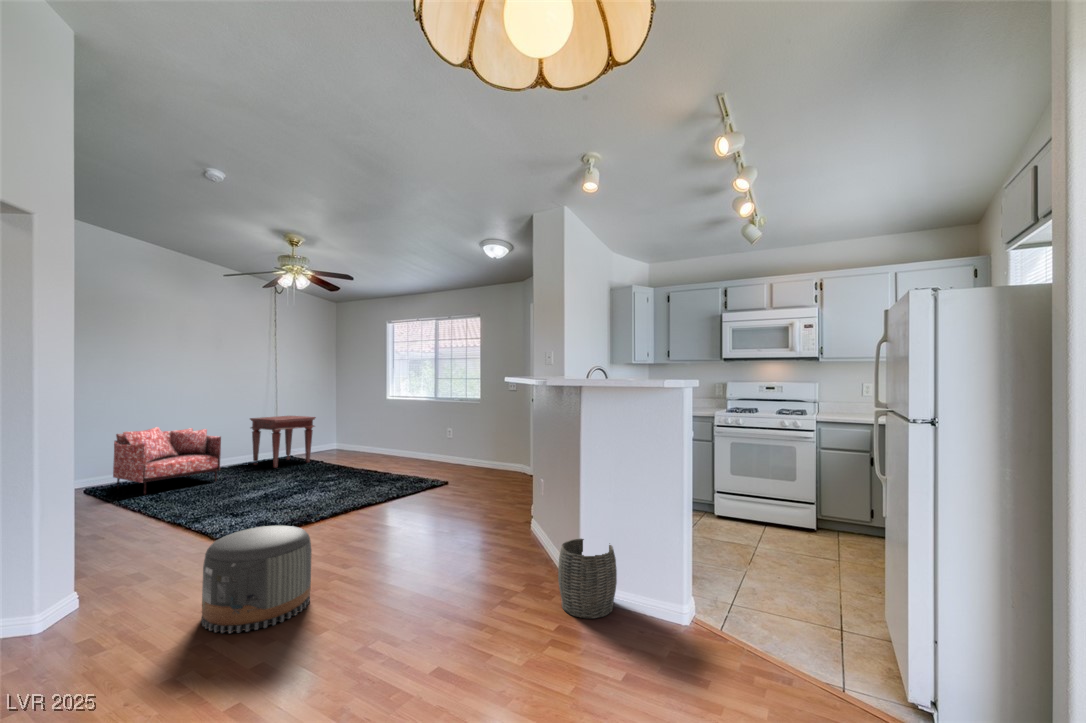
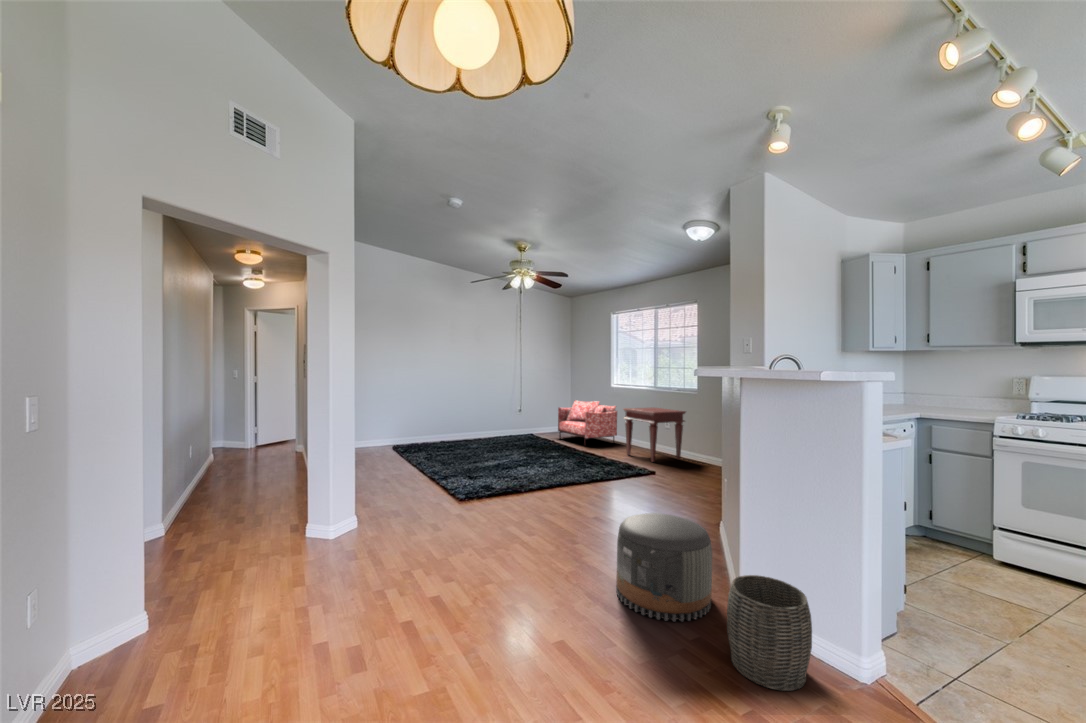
side table: present [250,416,316,468] -> present [624,408,686,462]
armchair: present [113,427,221,494] -> present [558,400,617,445]
pouf: present [202,526,312,633] -> present [616,513,712,622]

